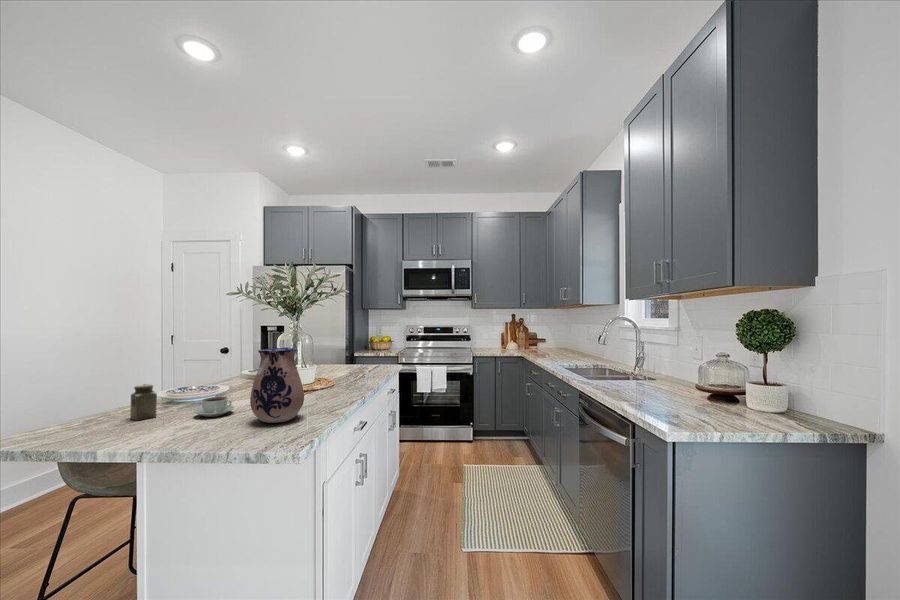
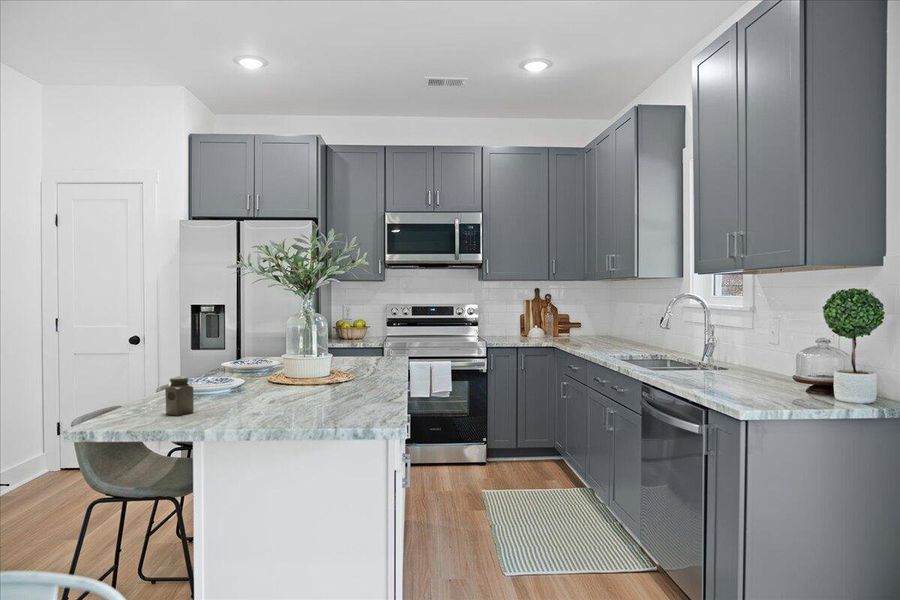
ceramic pitcher: present [250,347,304,423] -> none [309,334,364,413]
coffee cup: present [194,397,234,417] -> none [236,390,277,411]

